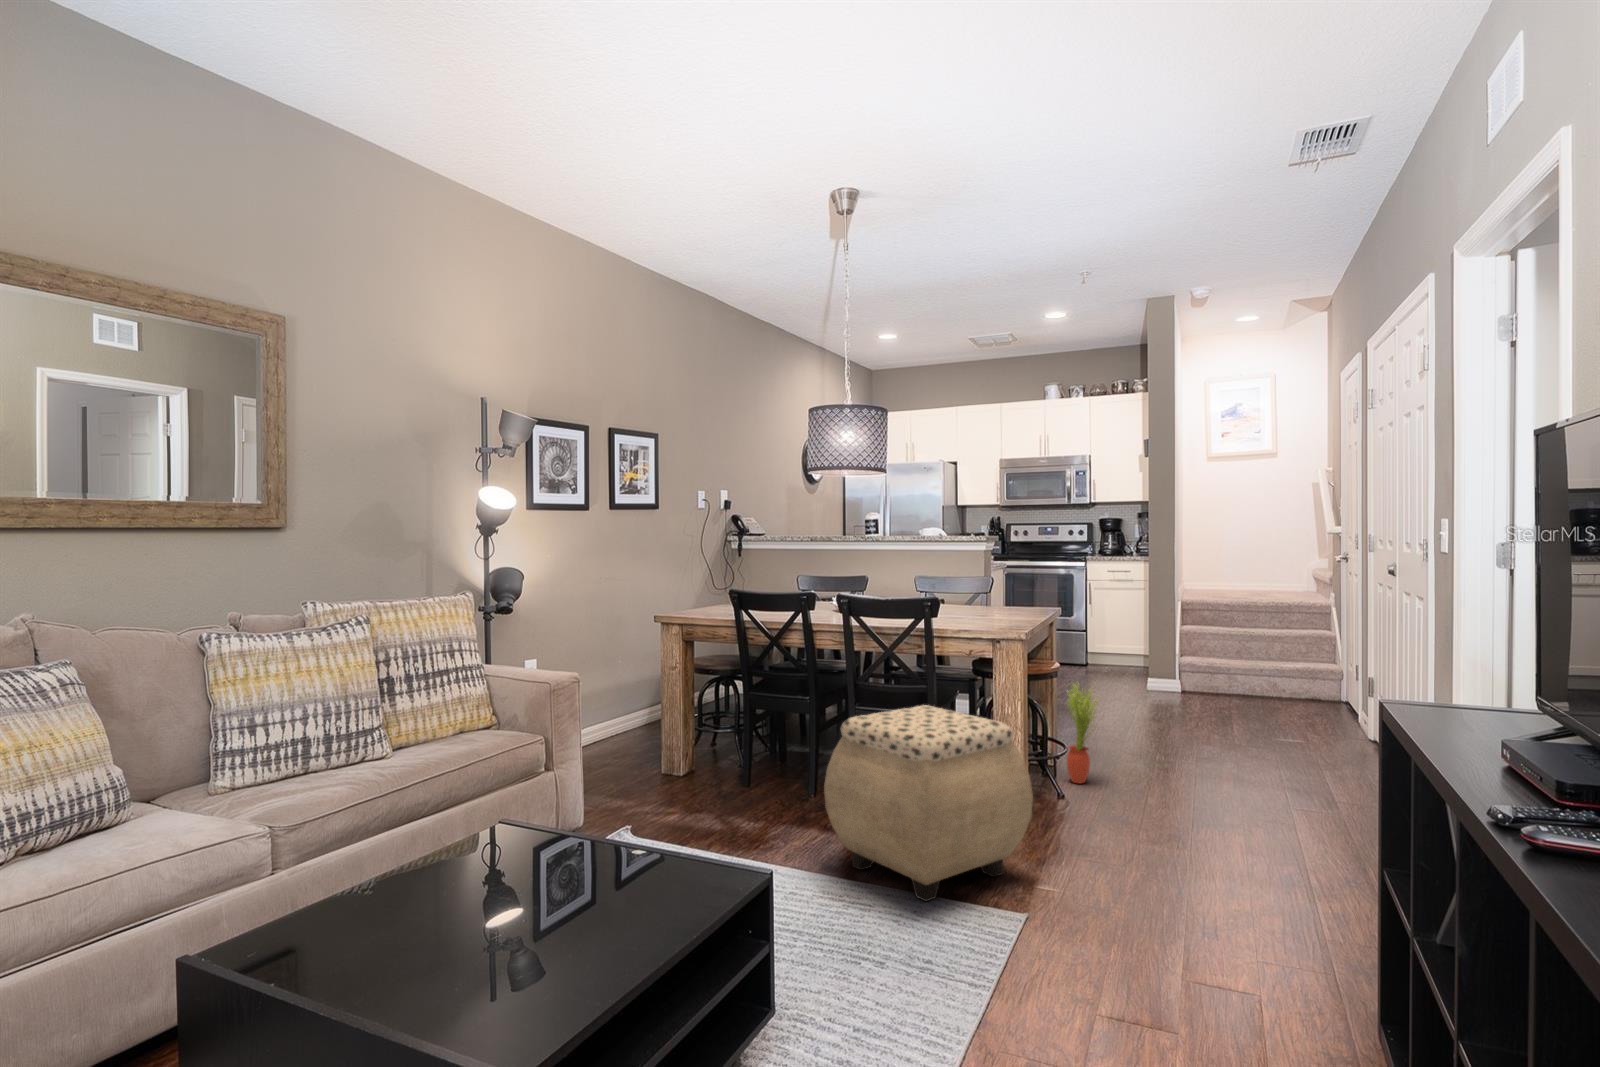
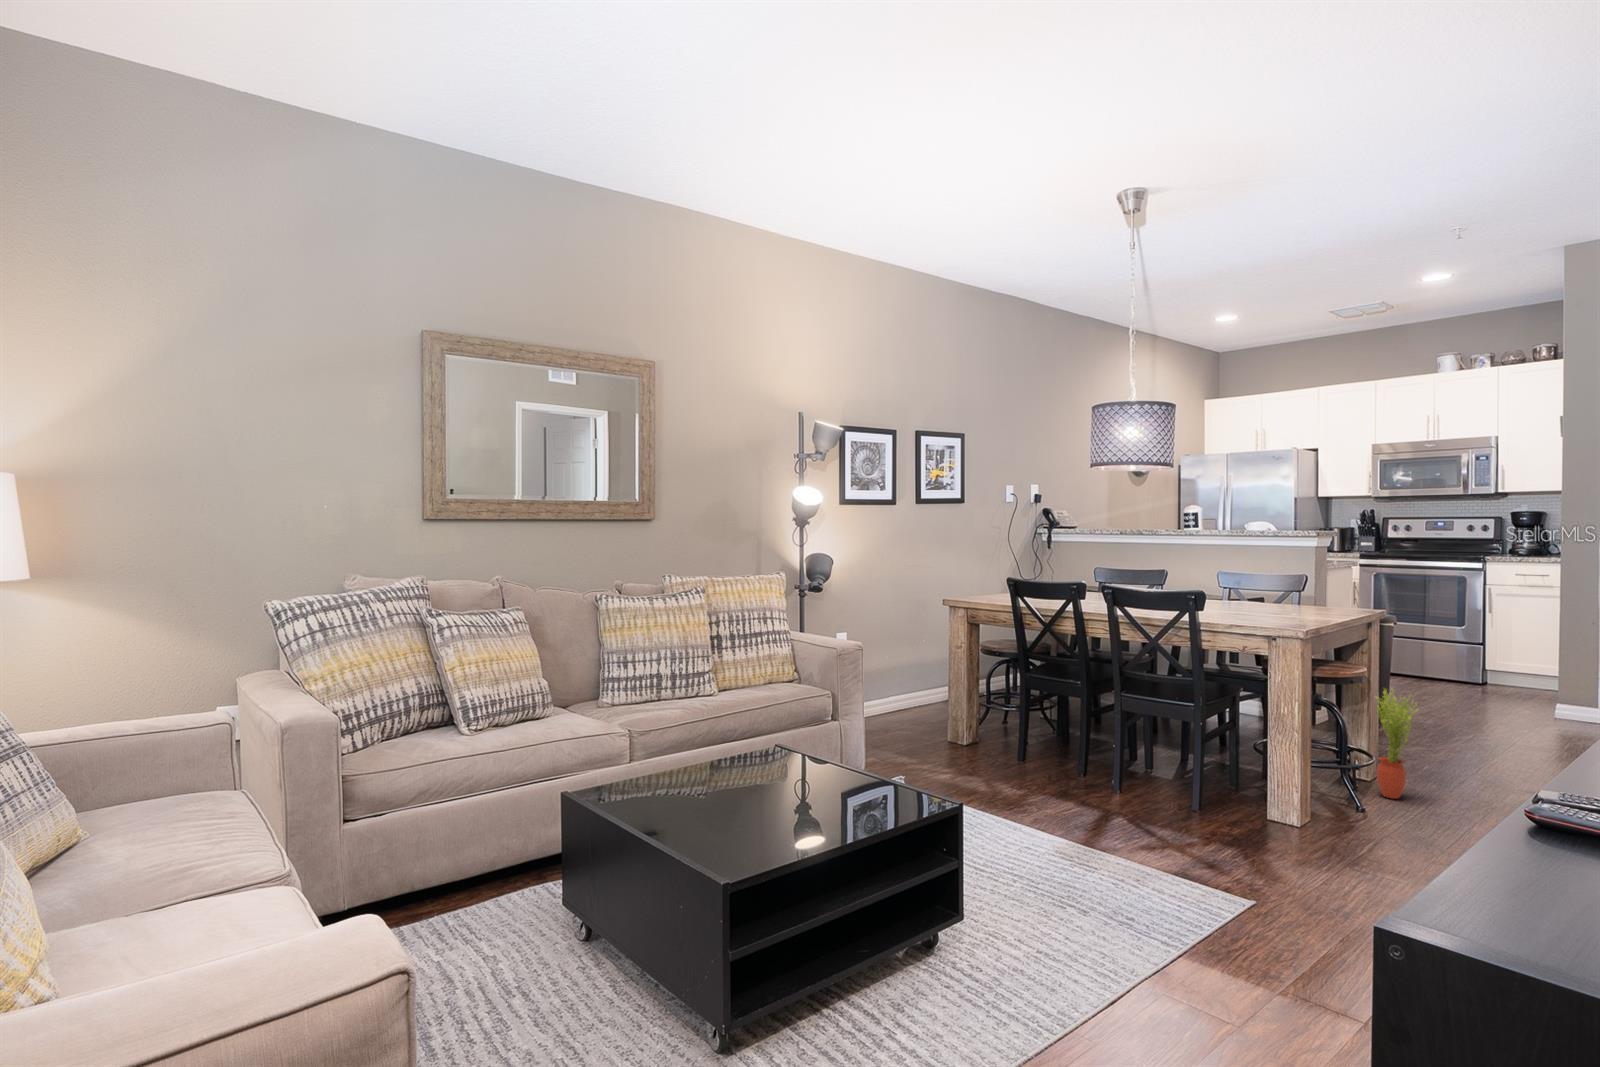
ottoman: present [824,705,1033,901] -> none [1068,693,1282,874]

